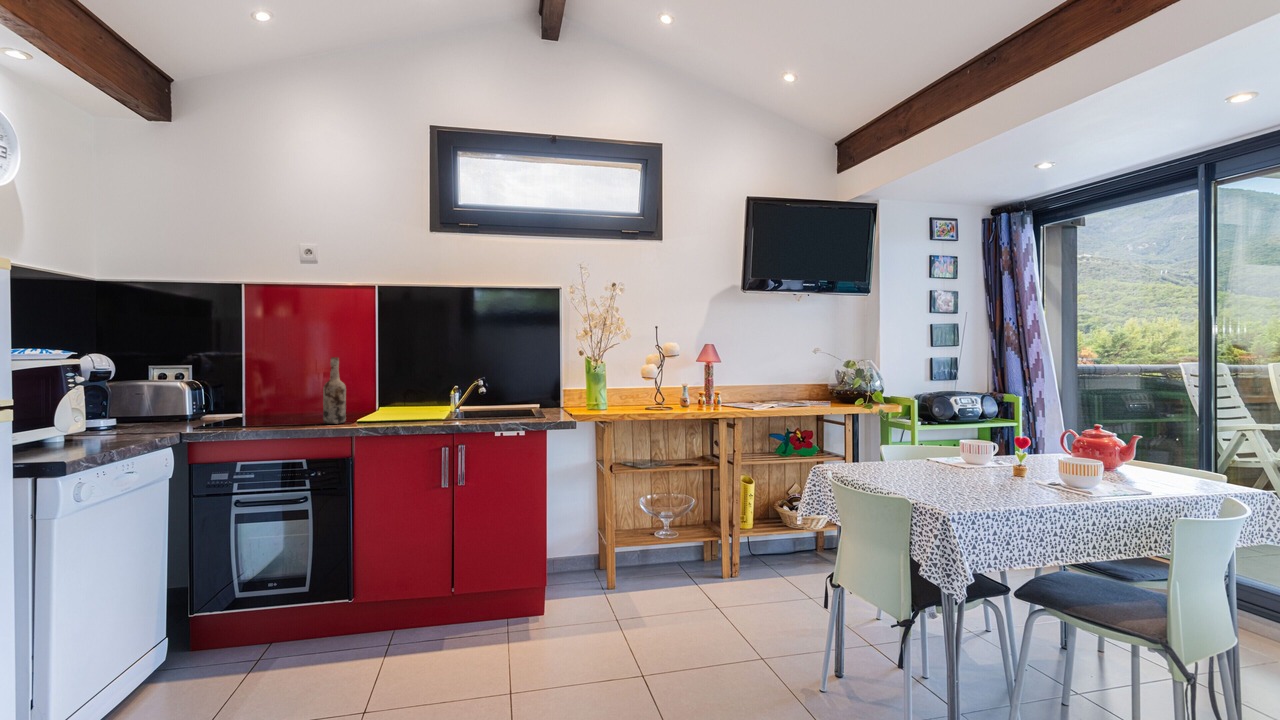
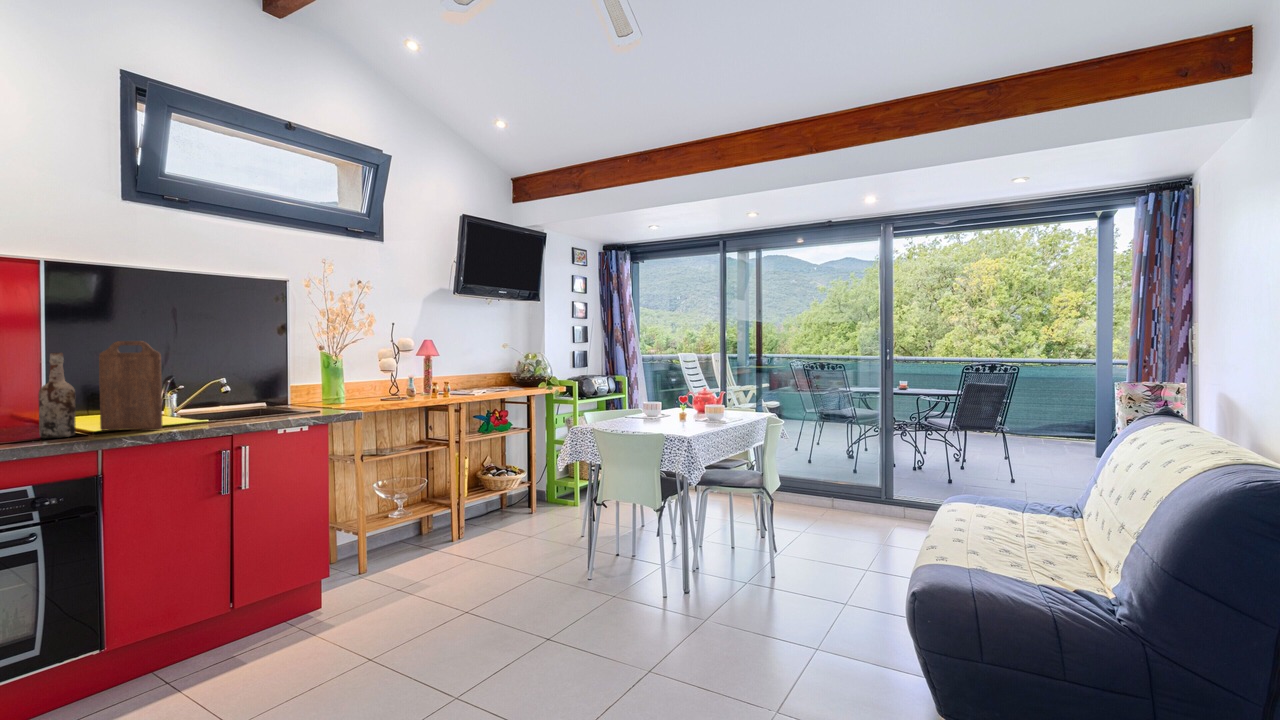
cutting board: none [371,348,401,423] -> present [99,341,162,431]

